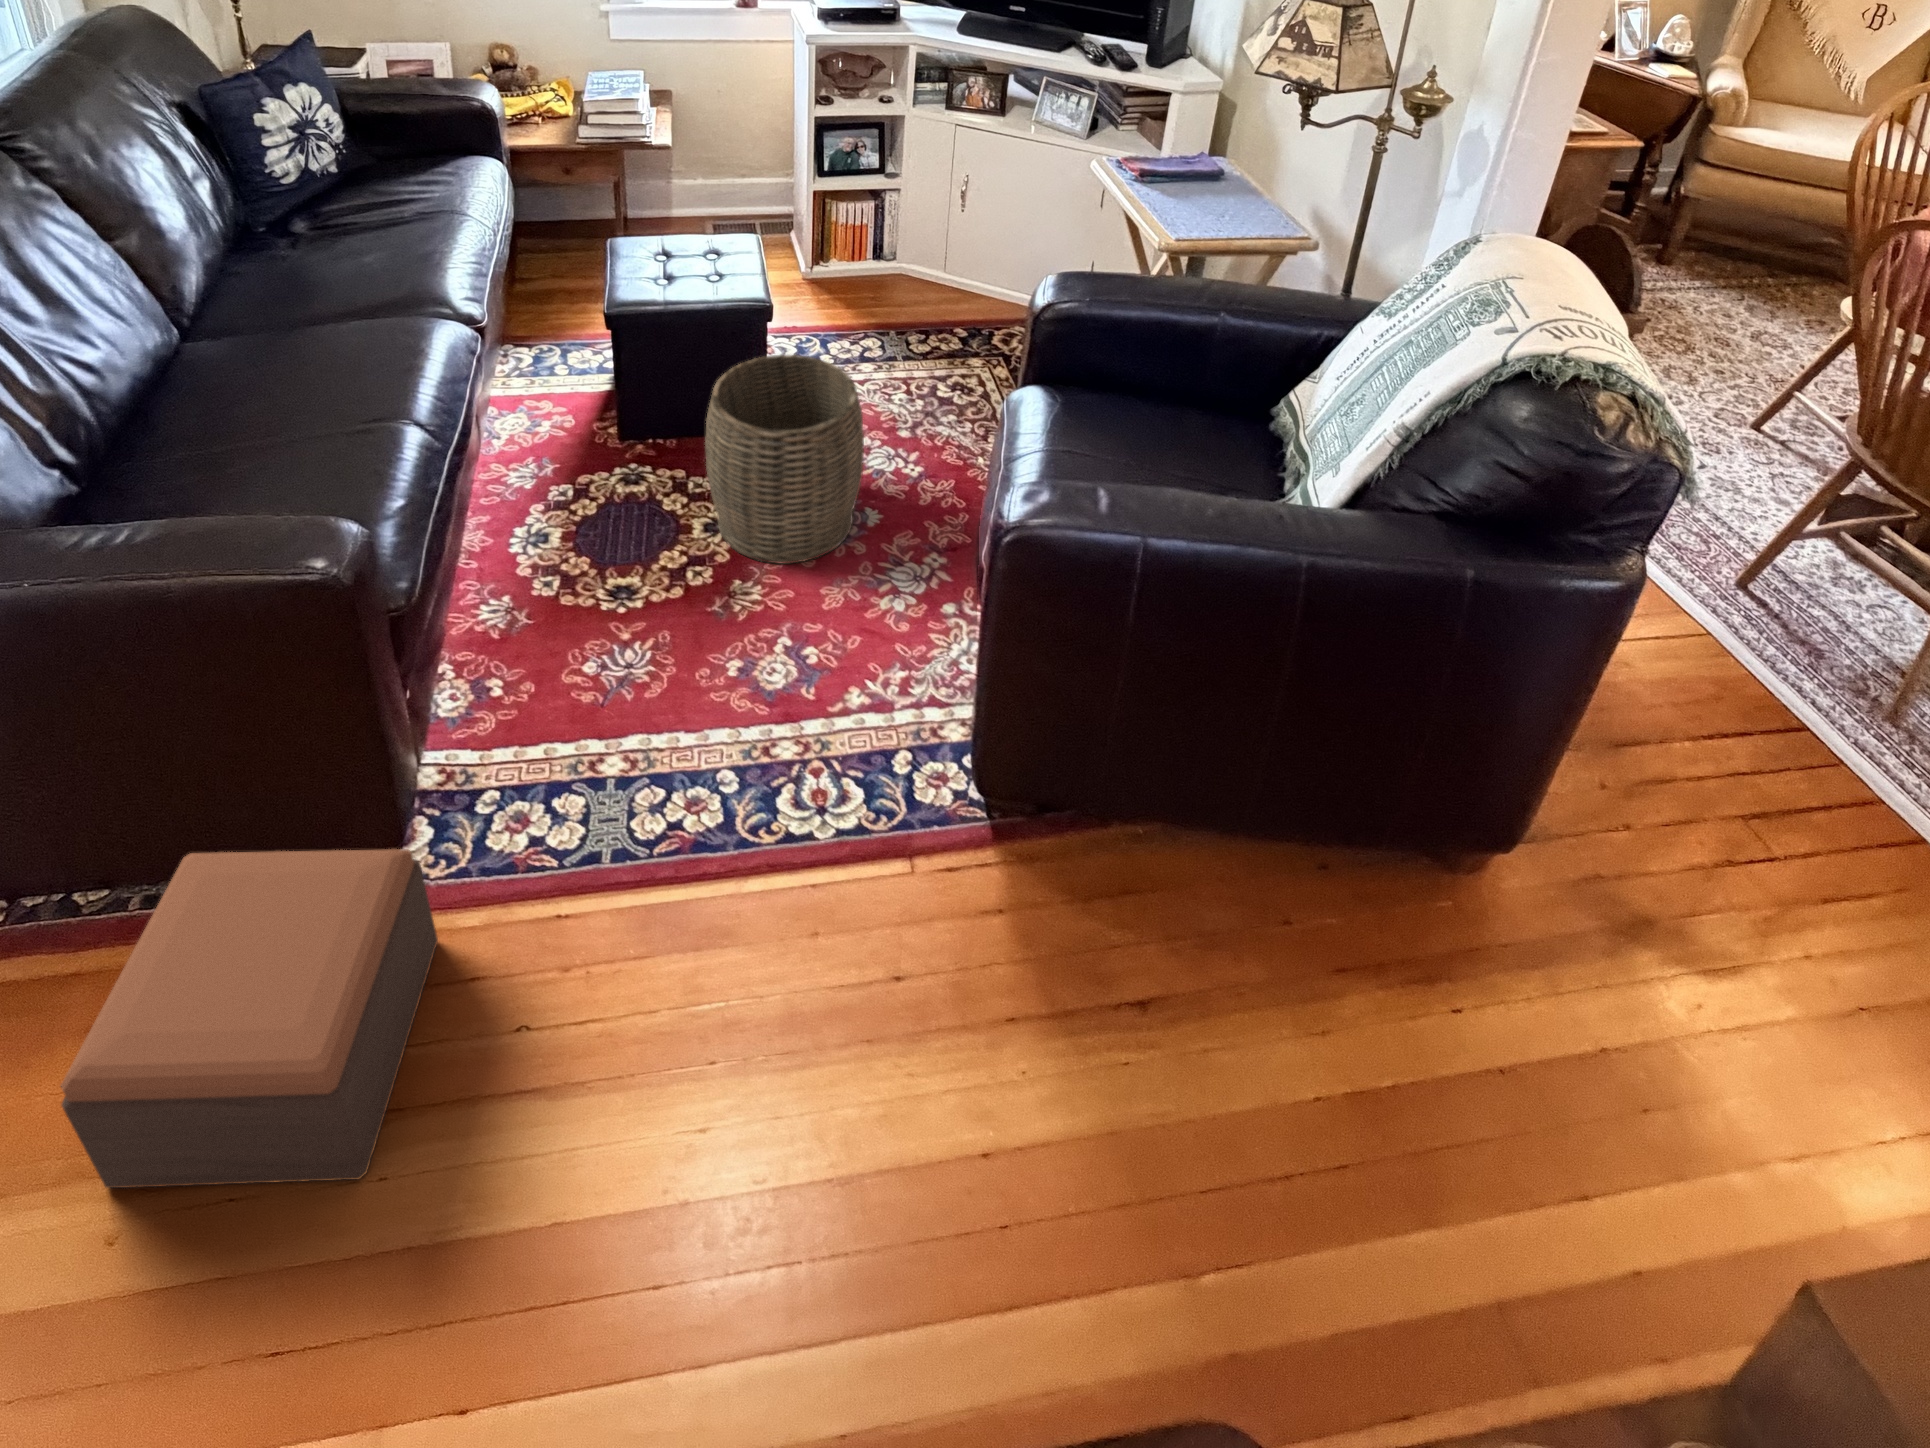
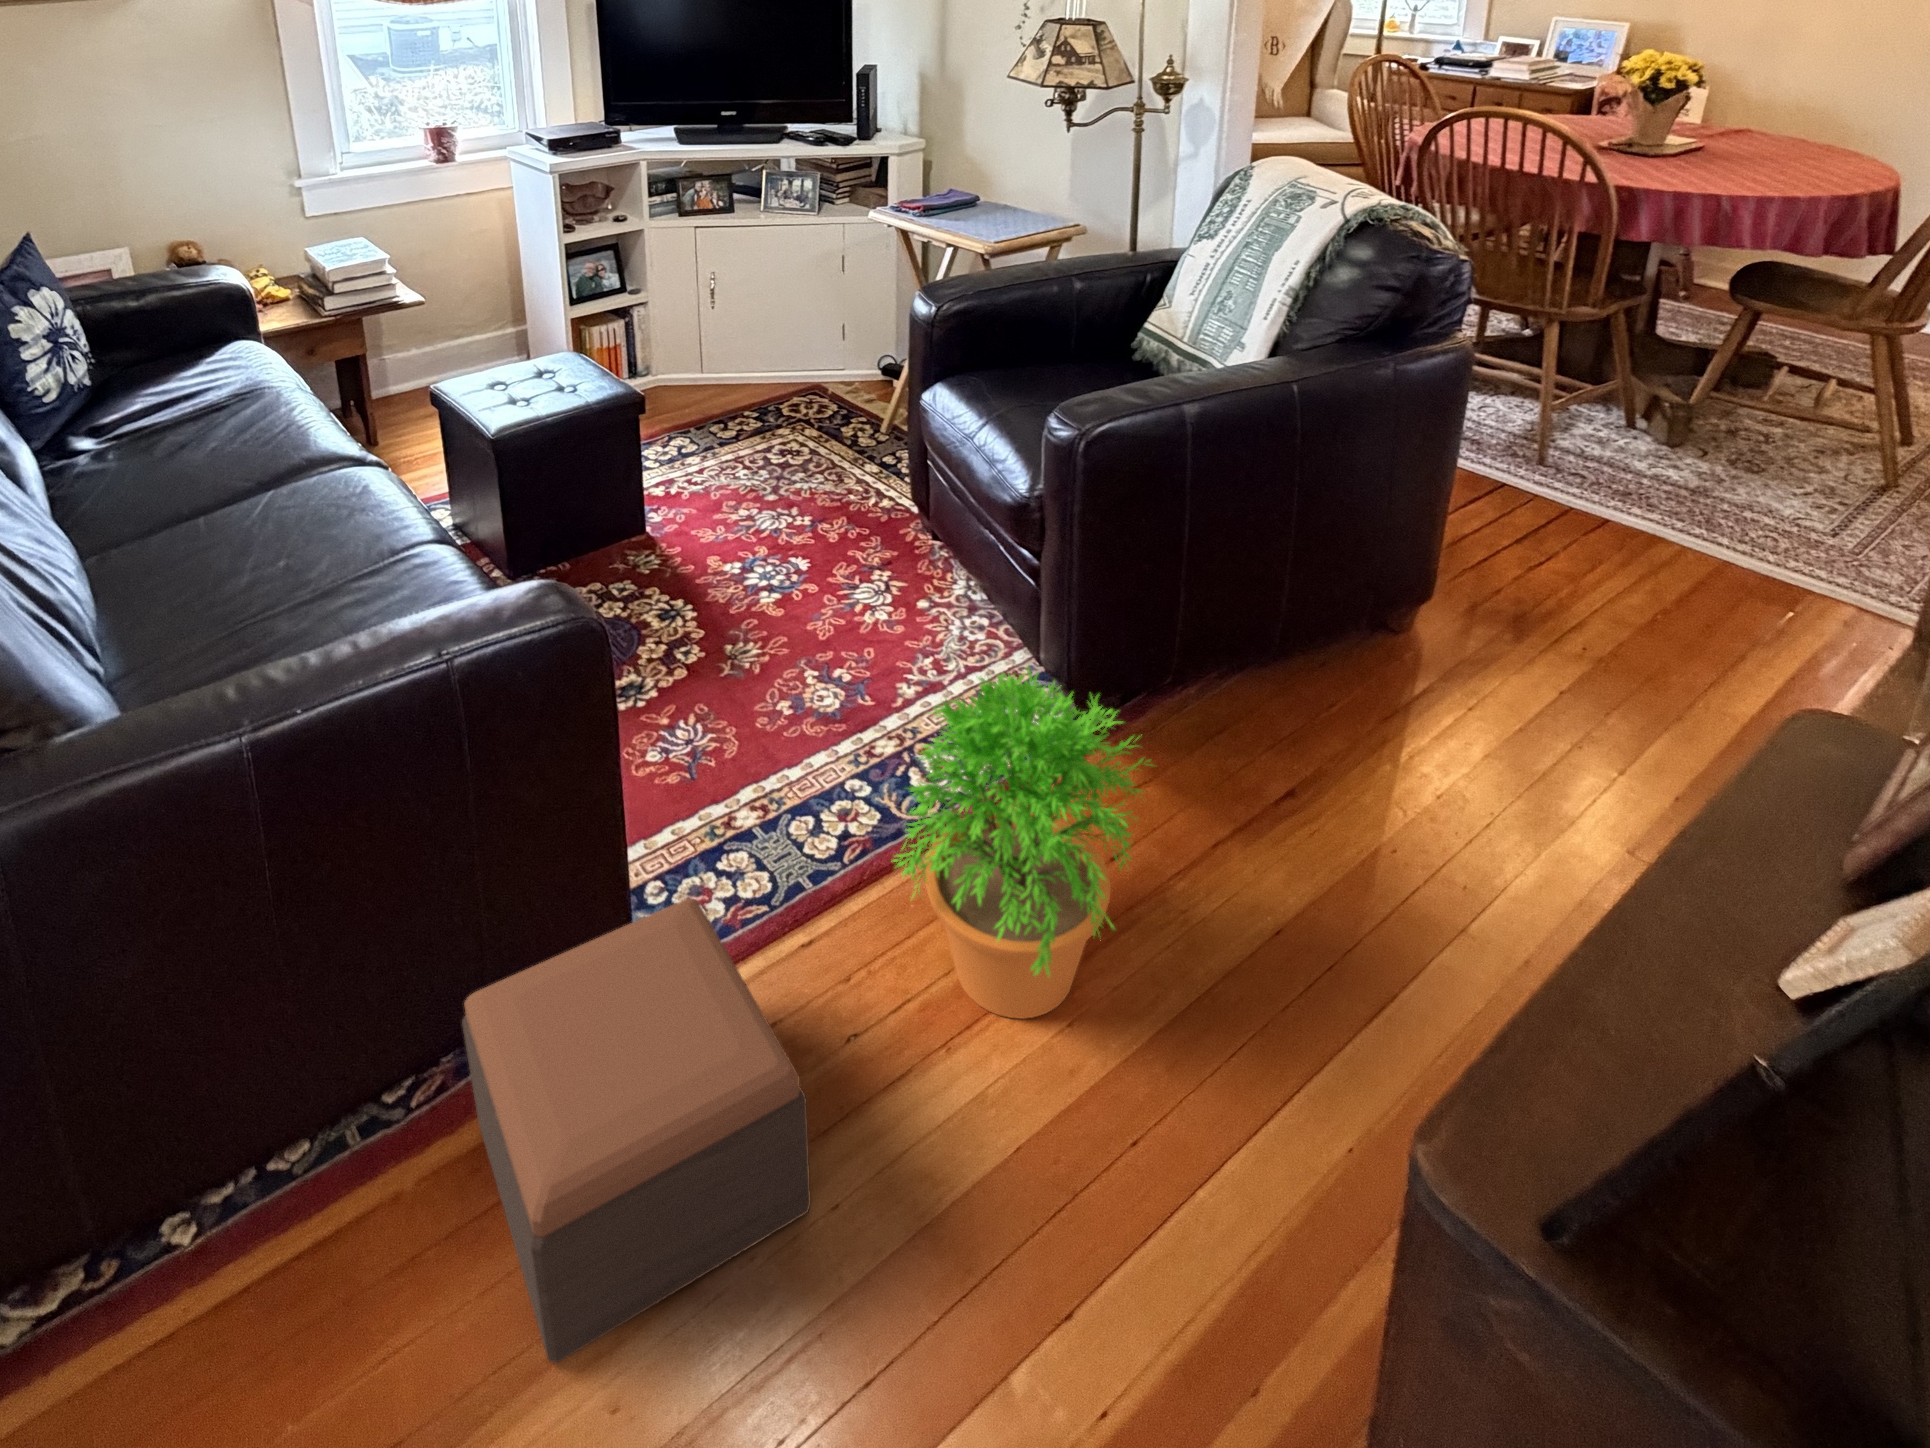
woven basket: present [705,355,864,564] -> none [647,424,803,627]
potted plant: none [554,761,863,1111] -> present [893,668,1151,1019]

